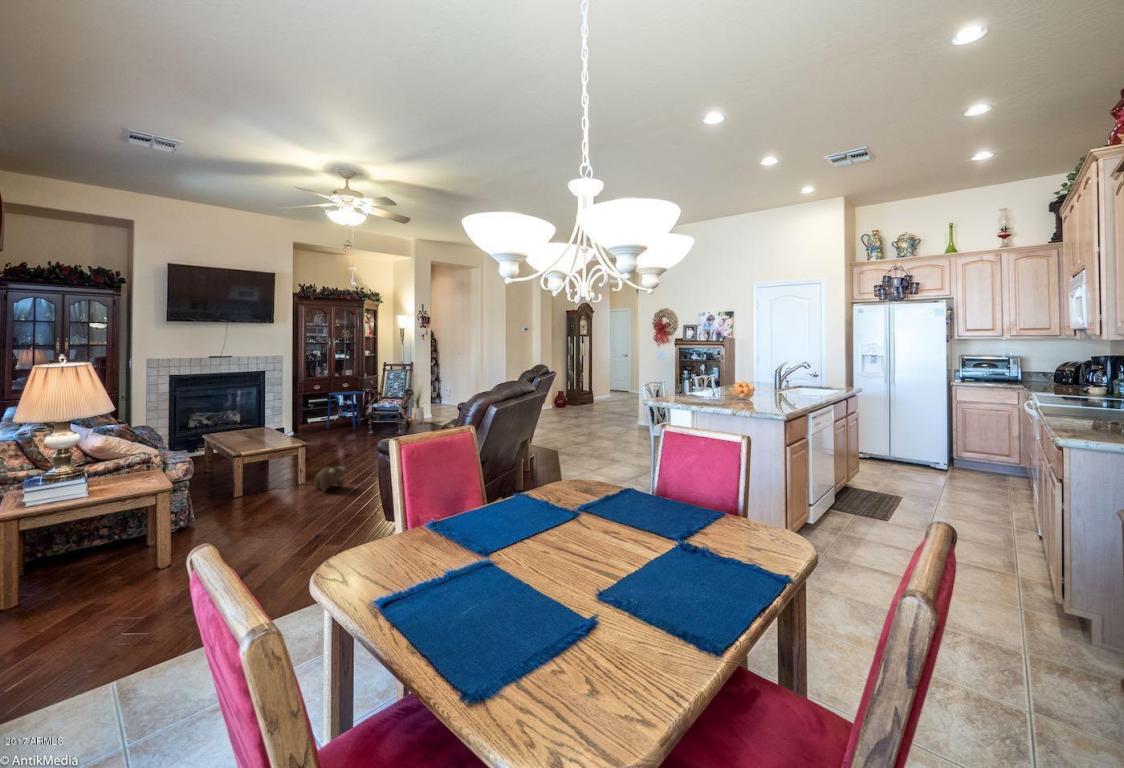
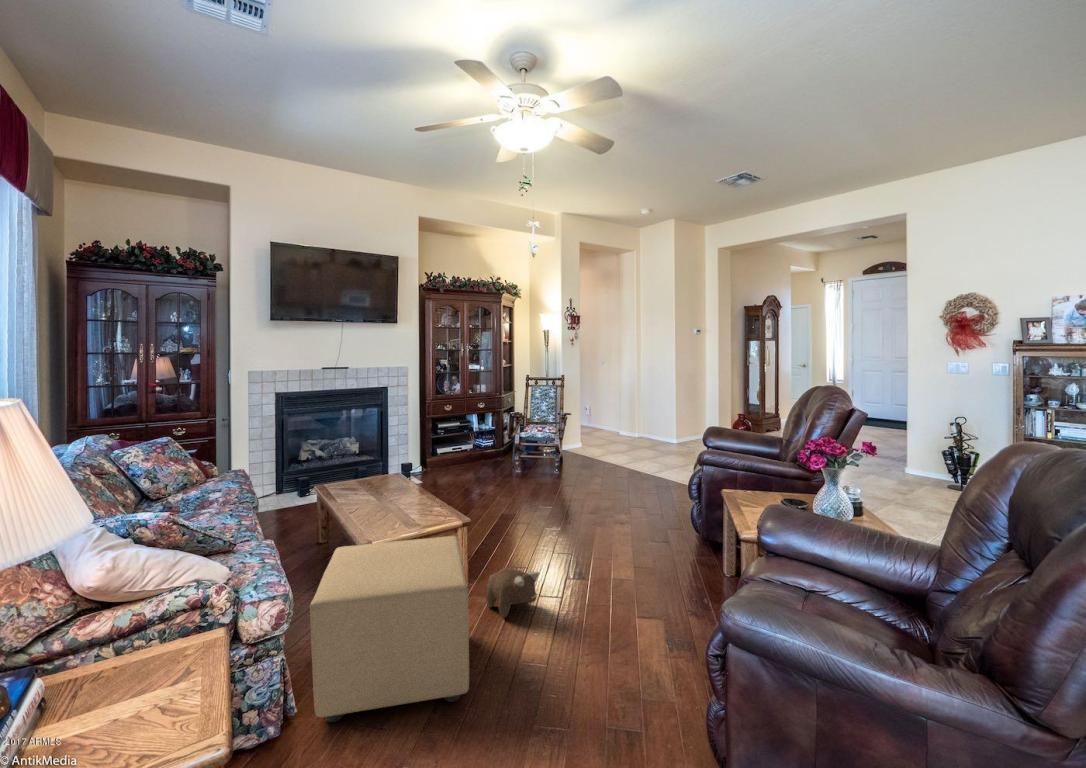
house plant: present [412,388,424,424] -> none [557,400,589,461]
side table: present [327,391,363,430] -> none [459,414,505,469]
ottoman: none [203,445,295,525] -> present [310,536,469,722]

